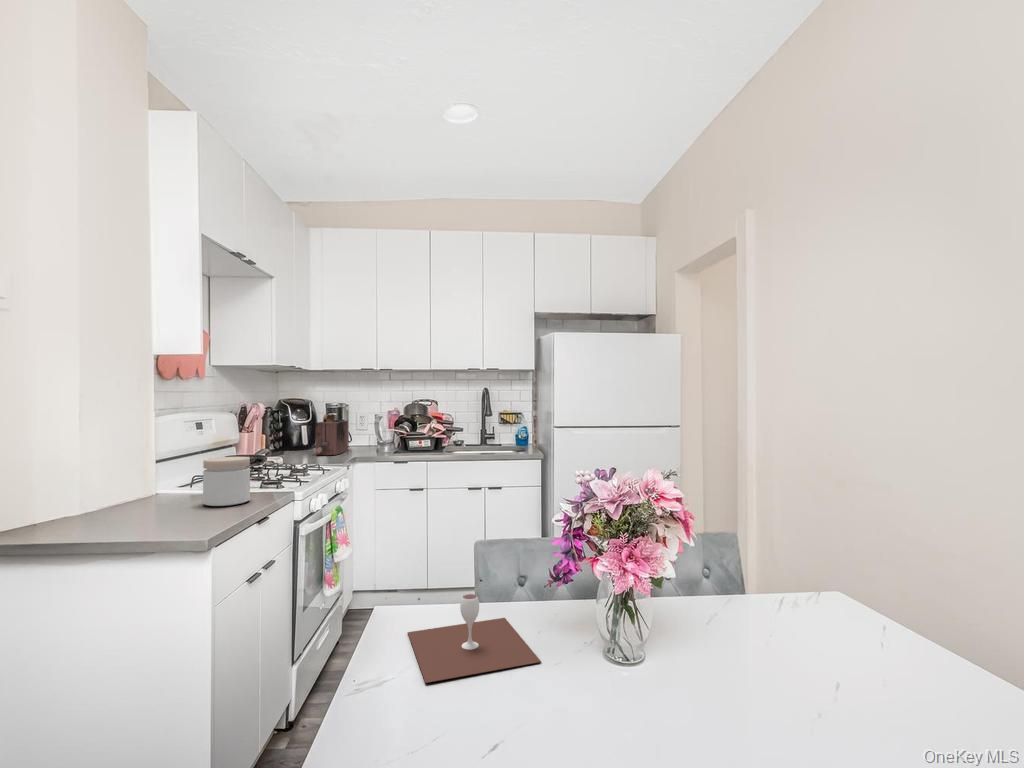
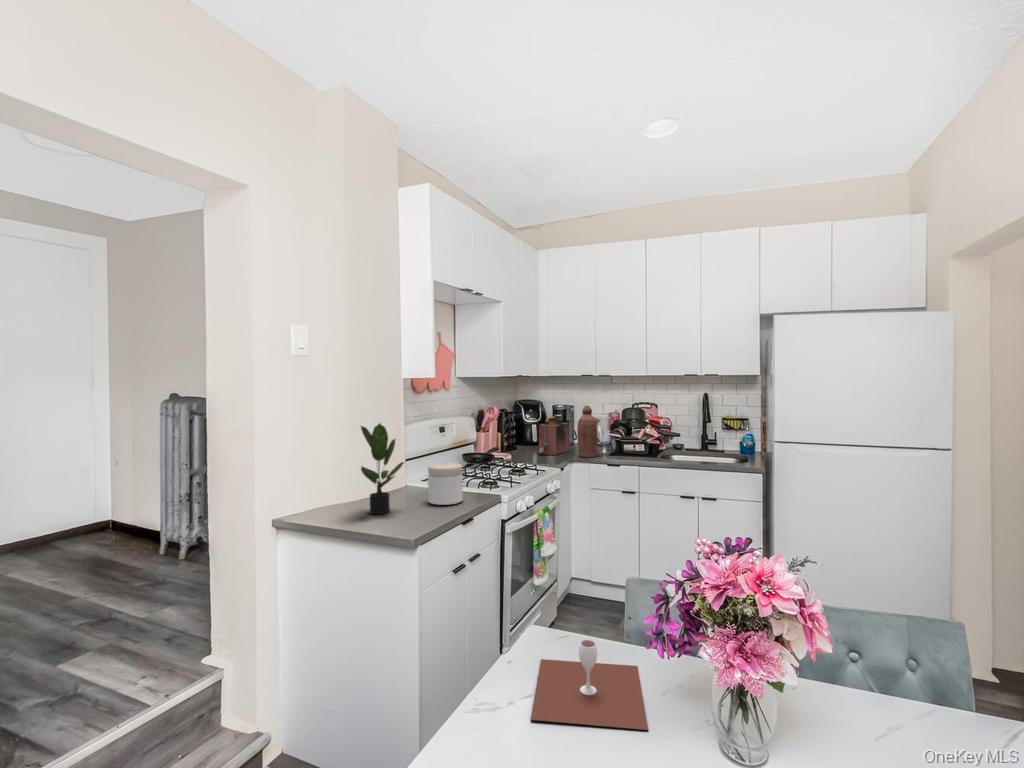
bottle: none [362,400,383,455] -> present [577,406,597,457]
potted plant: none [106,404,176,523] -> present [361,423,404,514]

